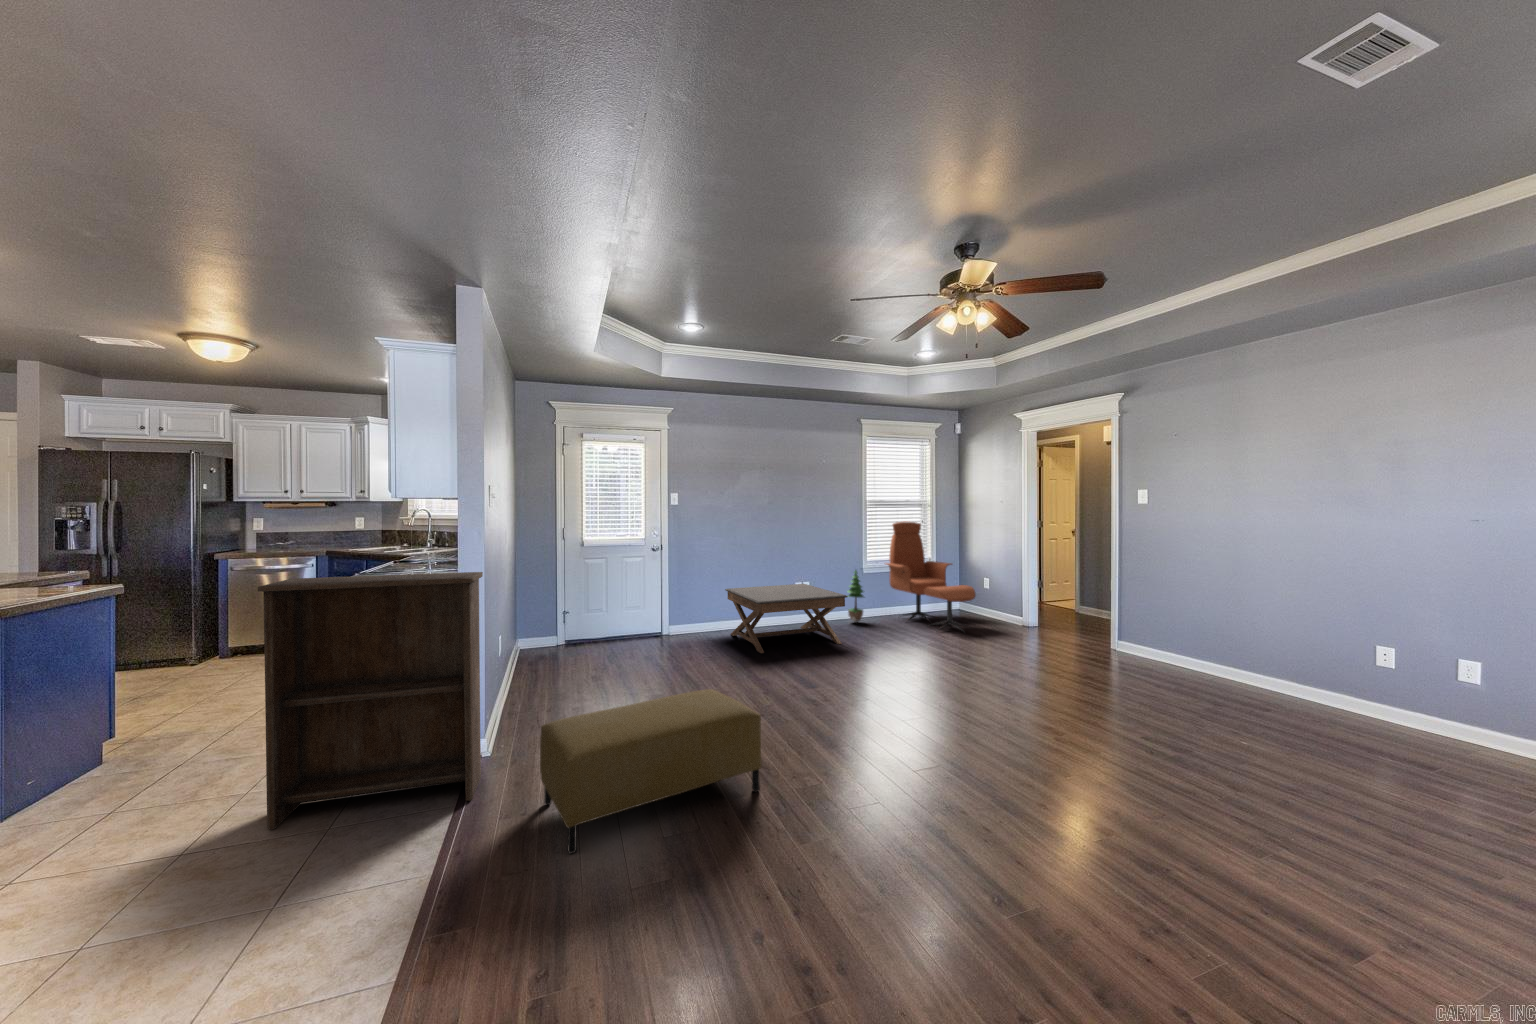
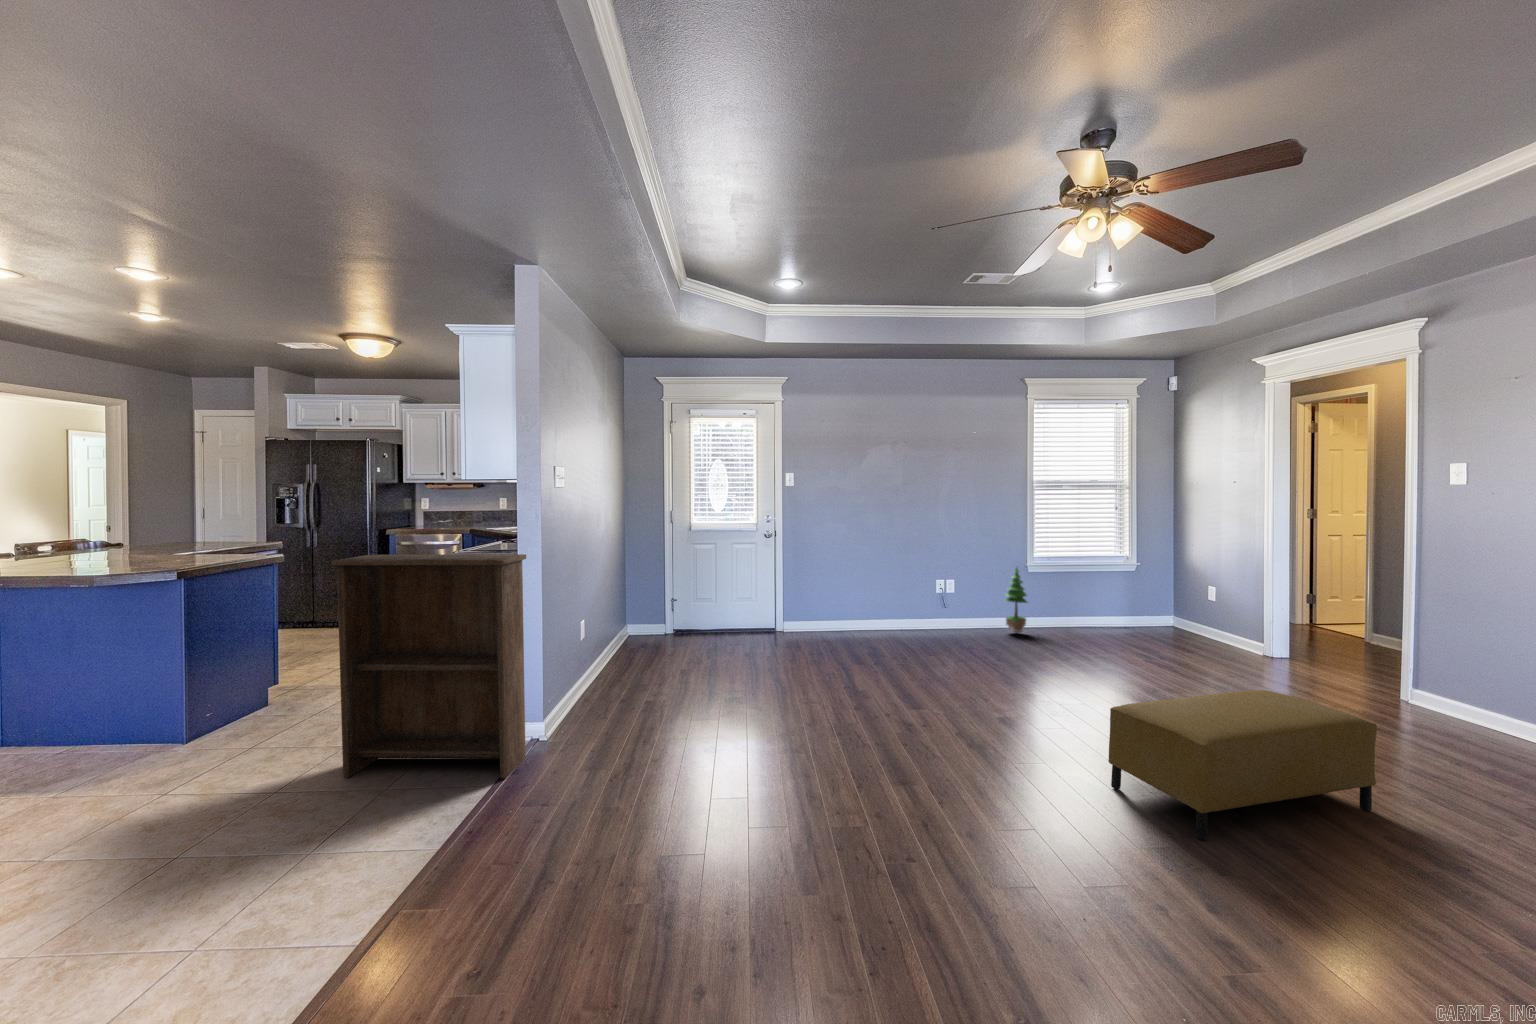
lounge chair: present [886,522,976,631] -> none [1059,508,1183,659]
coffee table: present [725,584,848,653] -> none [848,582,990,661]
ottoman: present [540,689,762,854] -> present [1109,690,1377,840]

